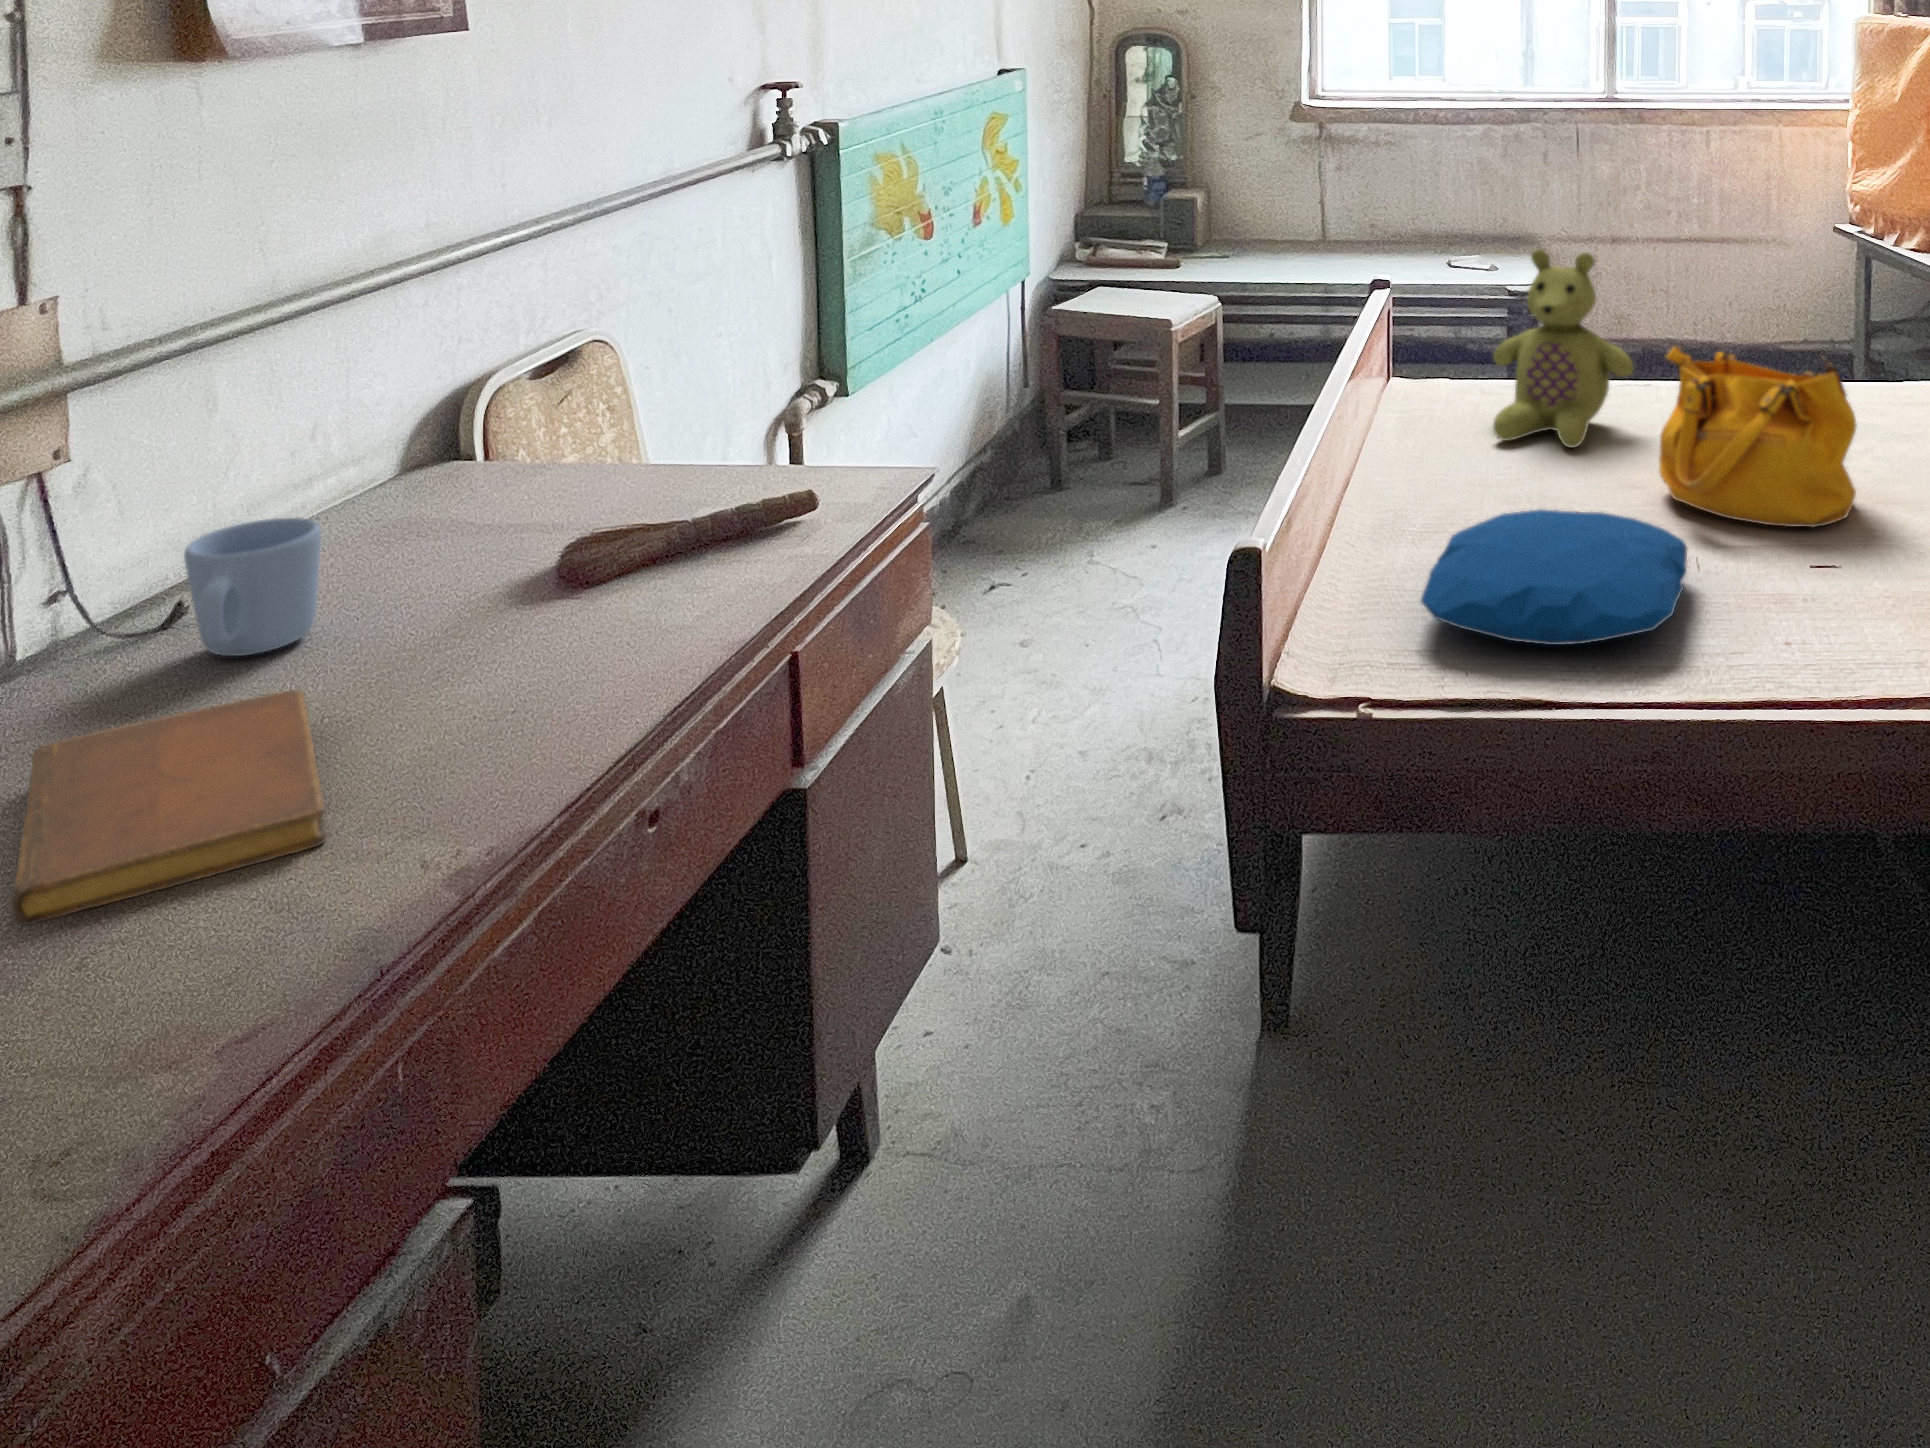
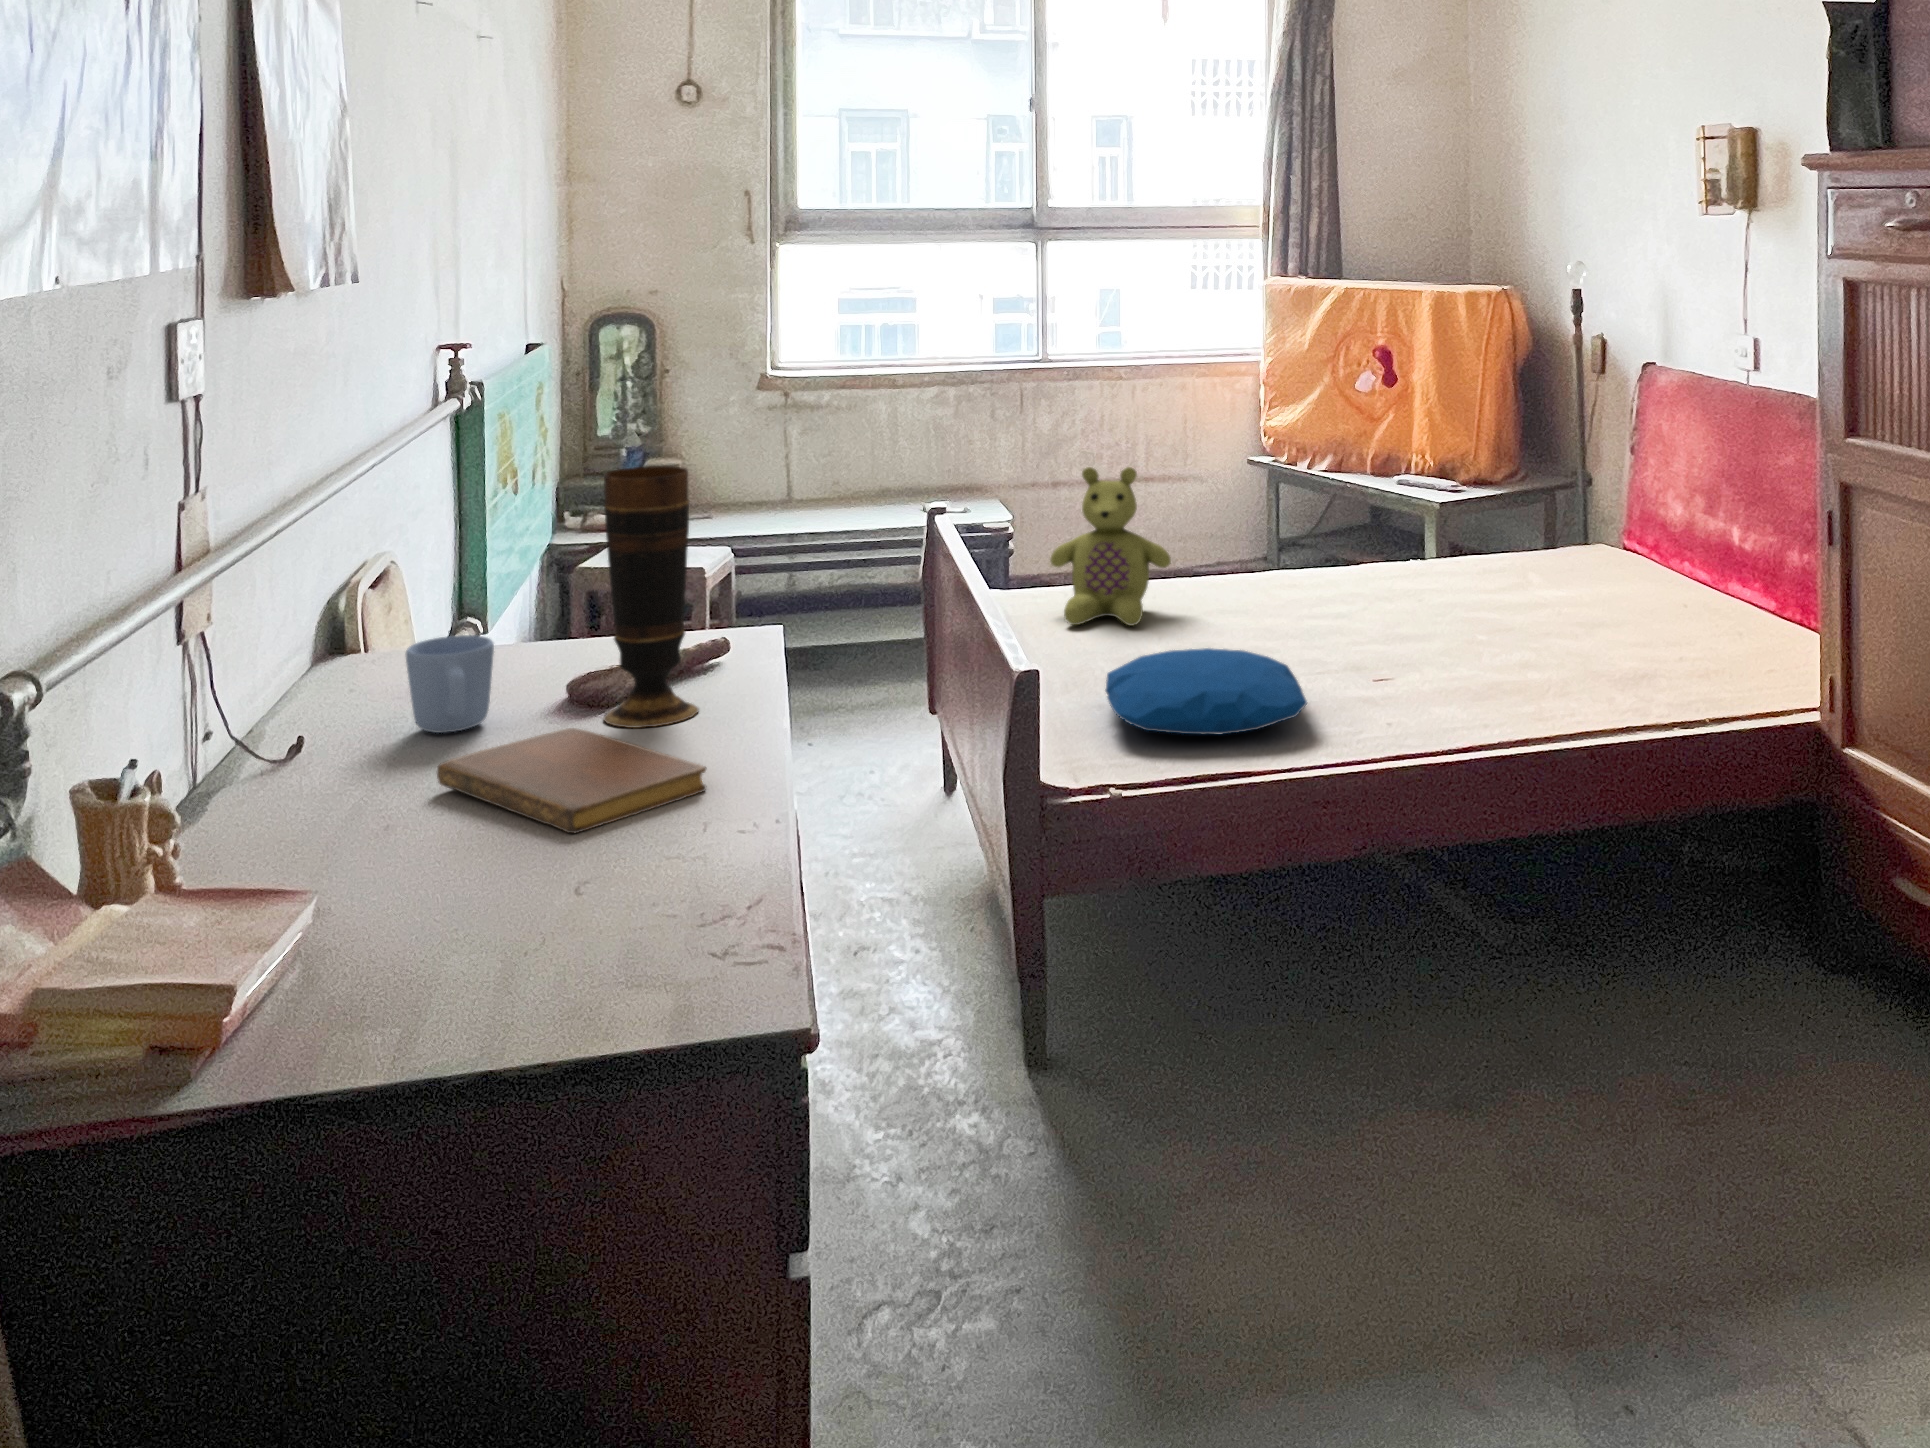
vase: none [418,309,575,679] -> present [604,466,698,728]
handbag: present [1659,346,1856,527] -> none [1222,526,1382,658]

